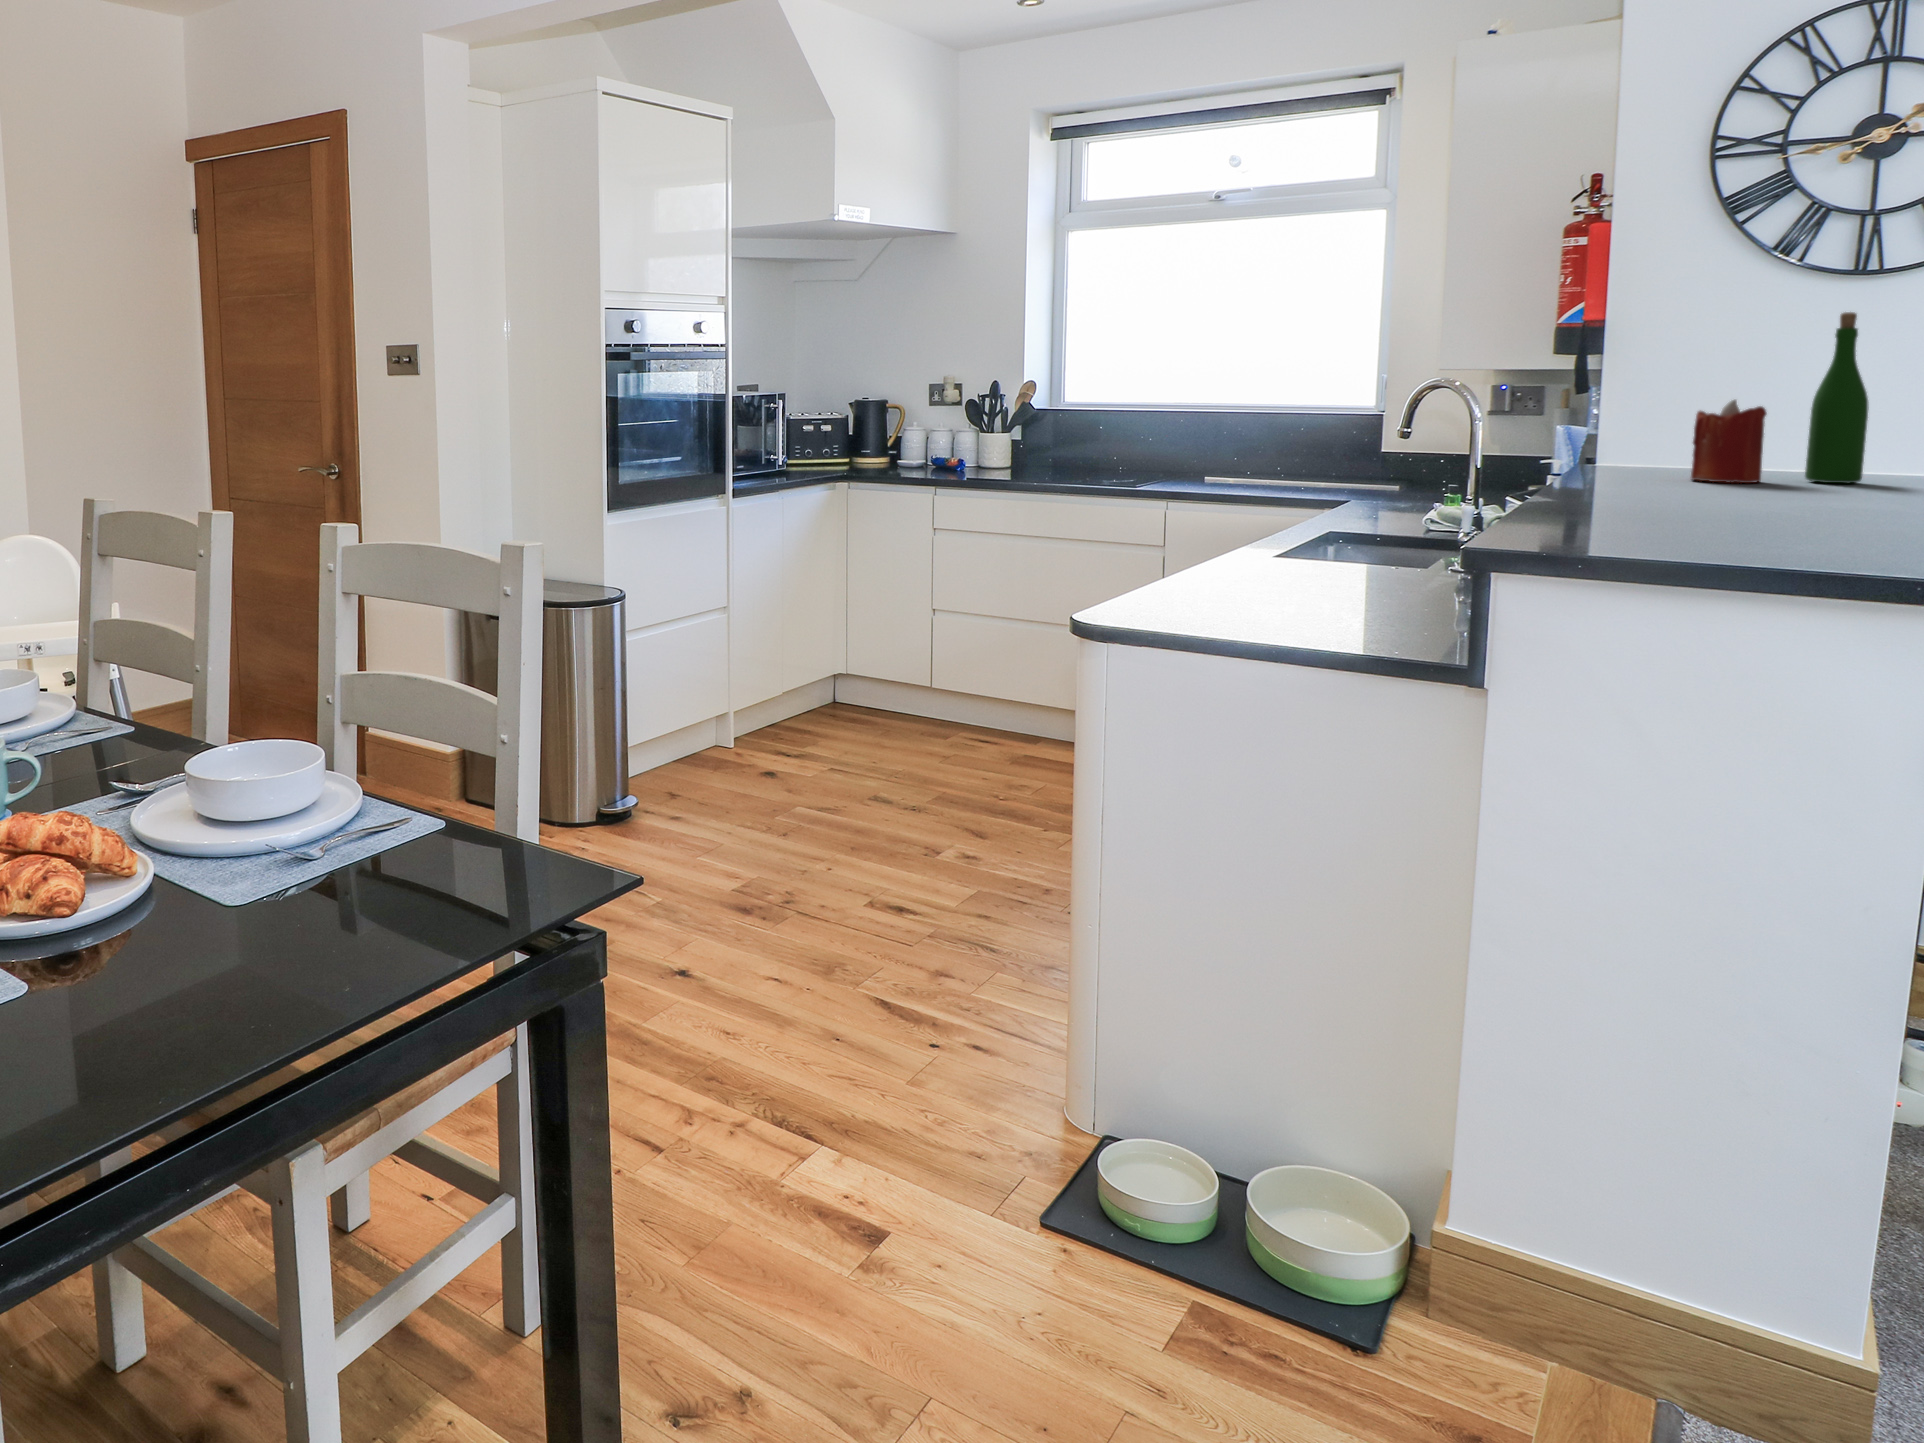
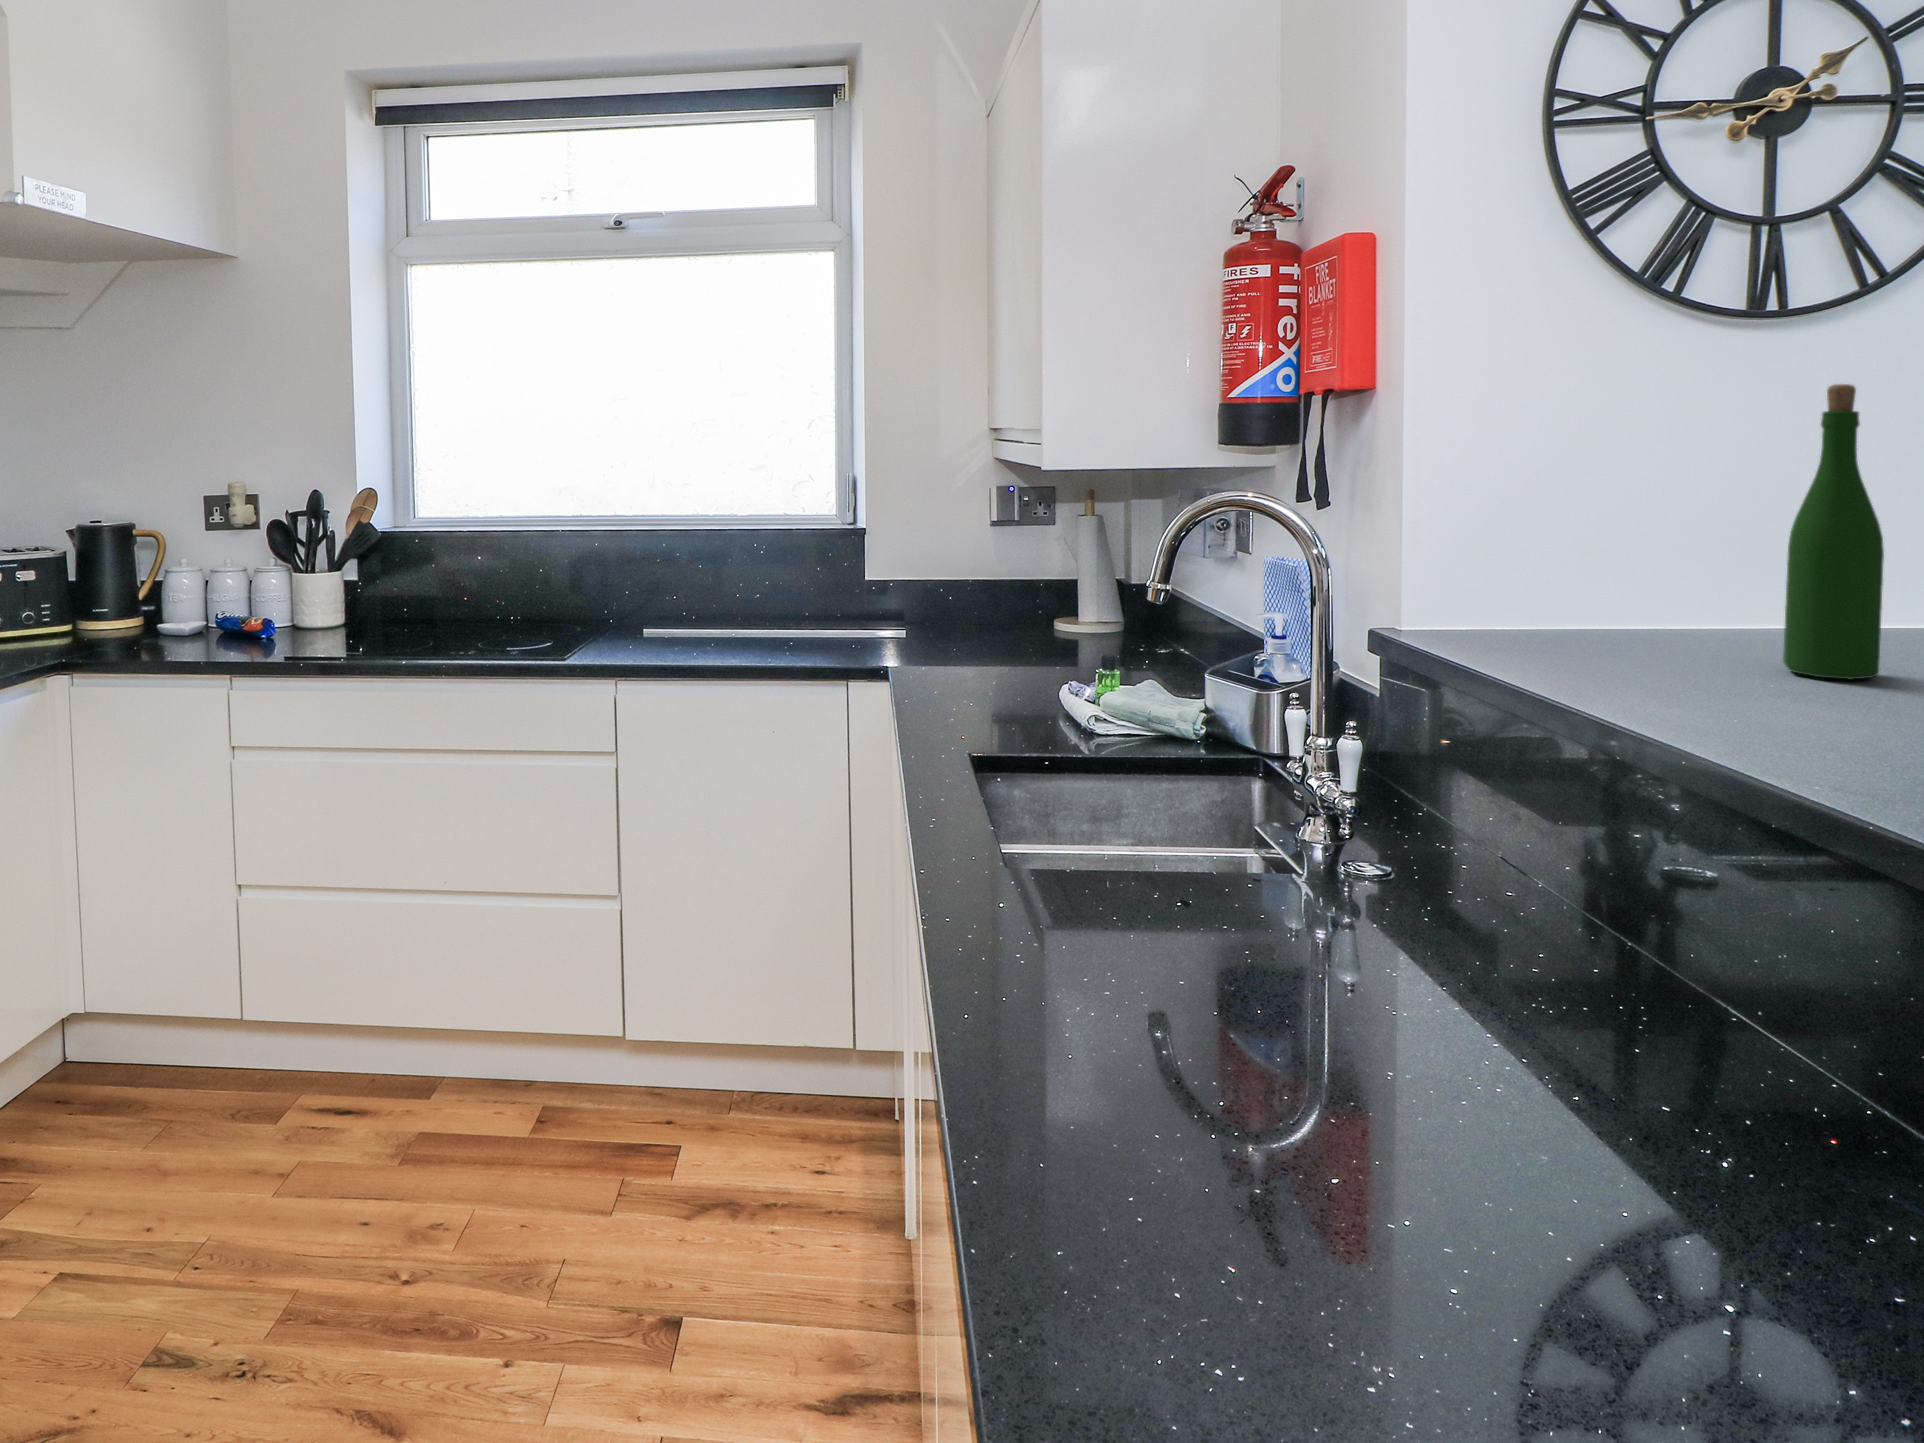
candle: present [1691,400,1767,483] -> none [1642,538,1770,694]

